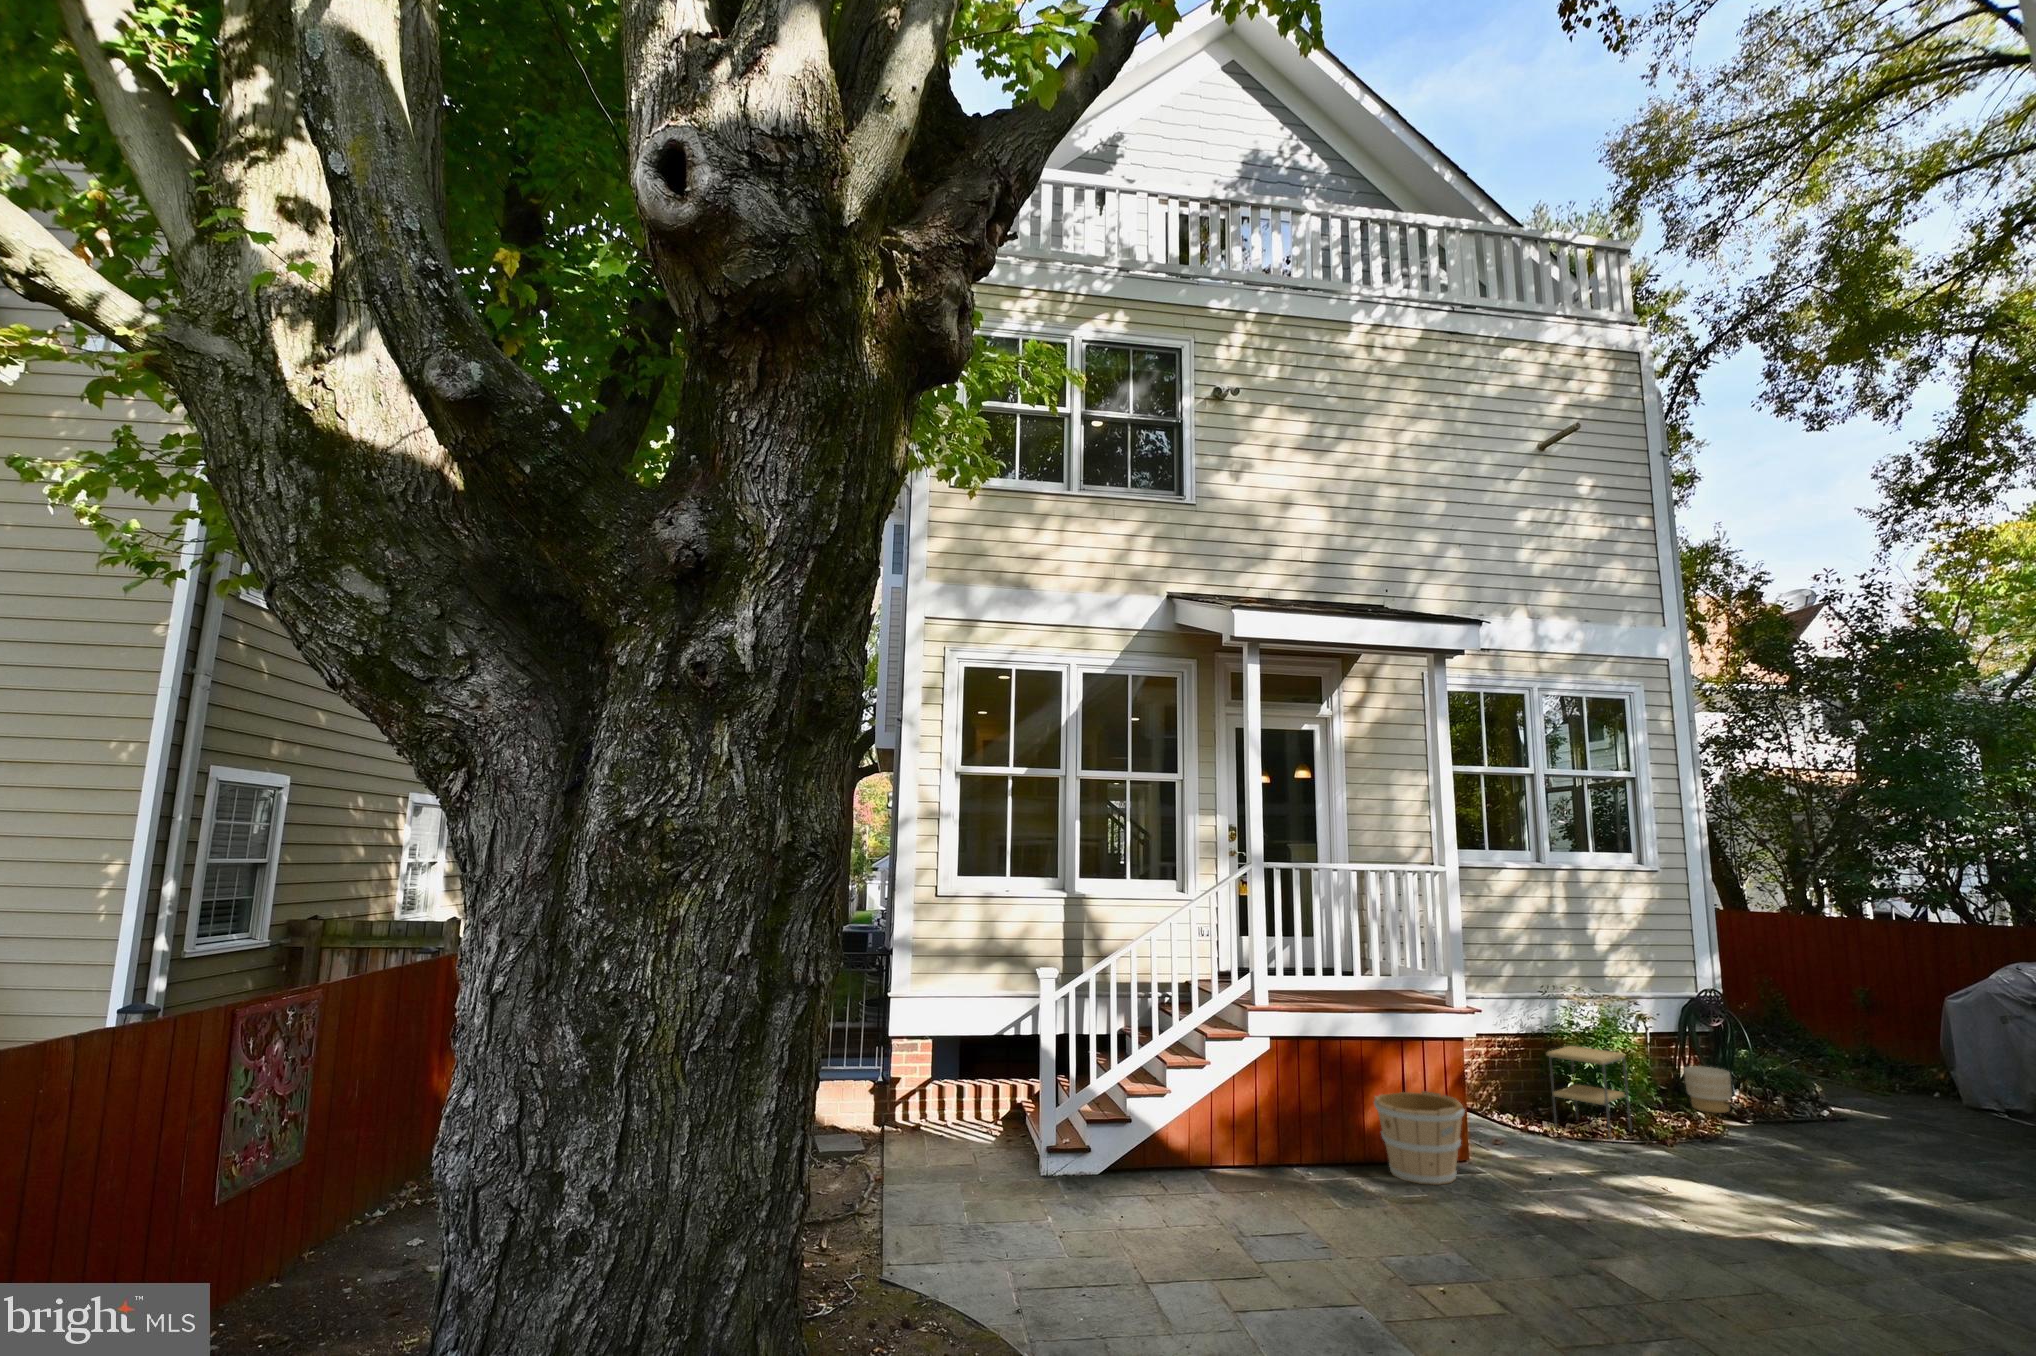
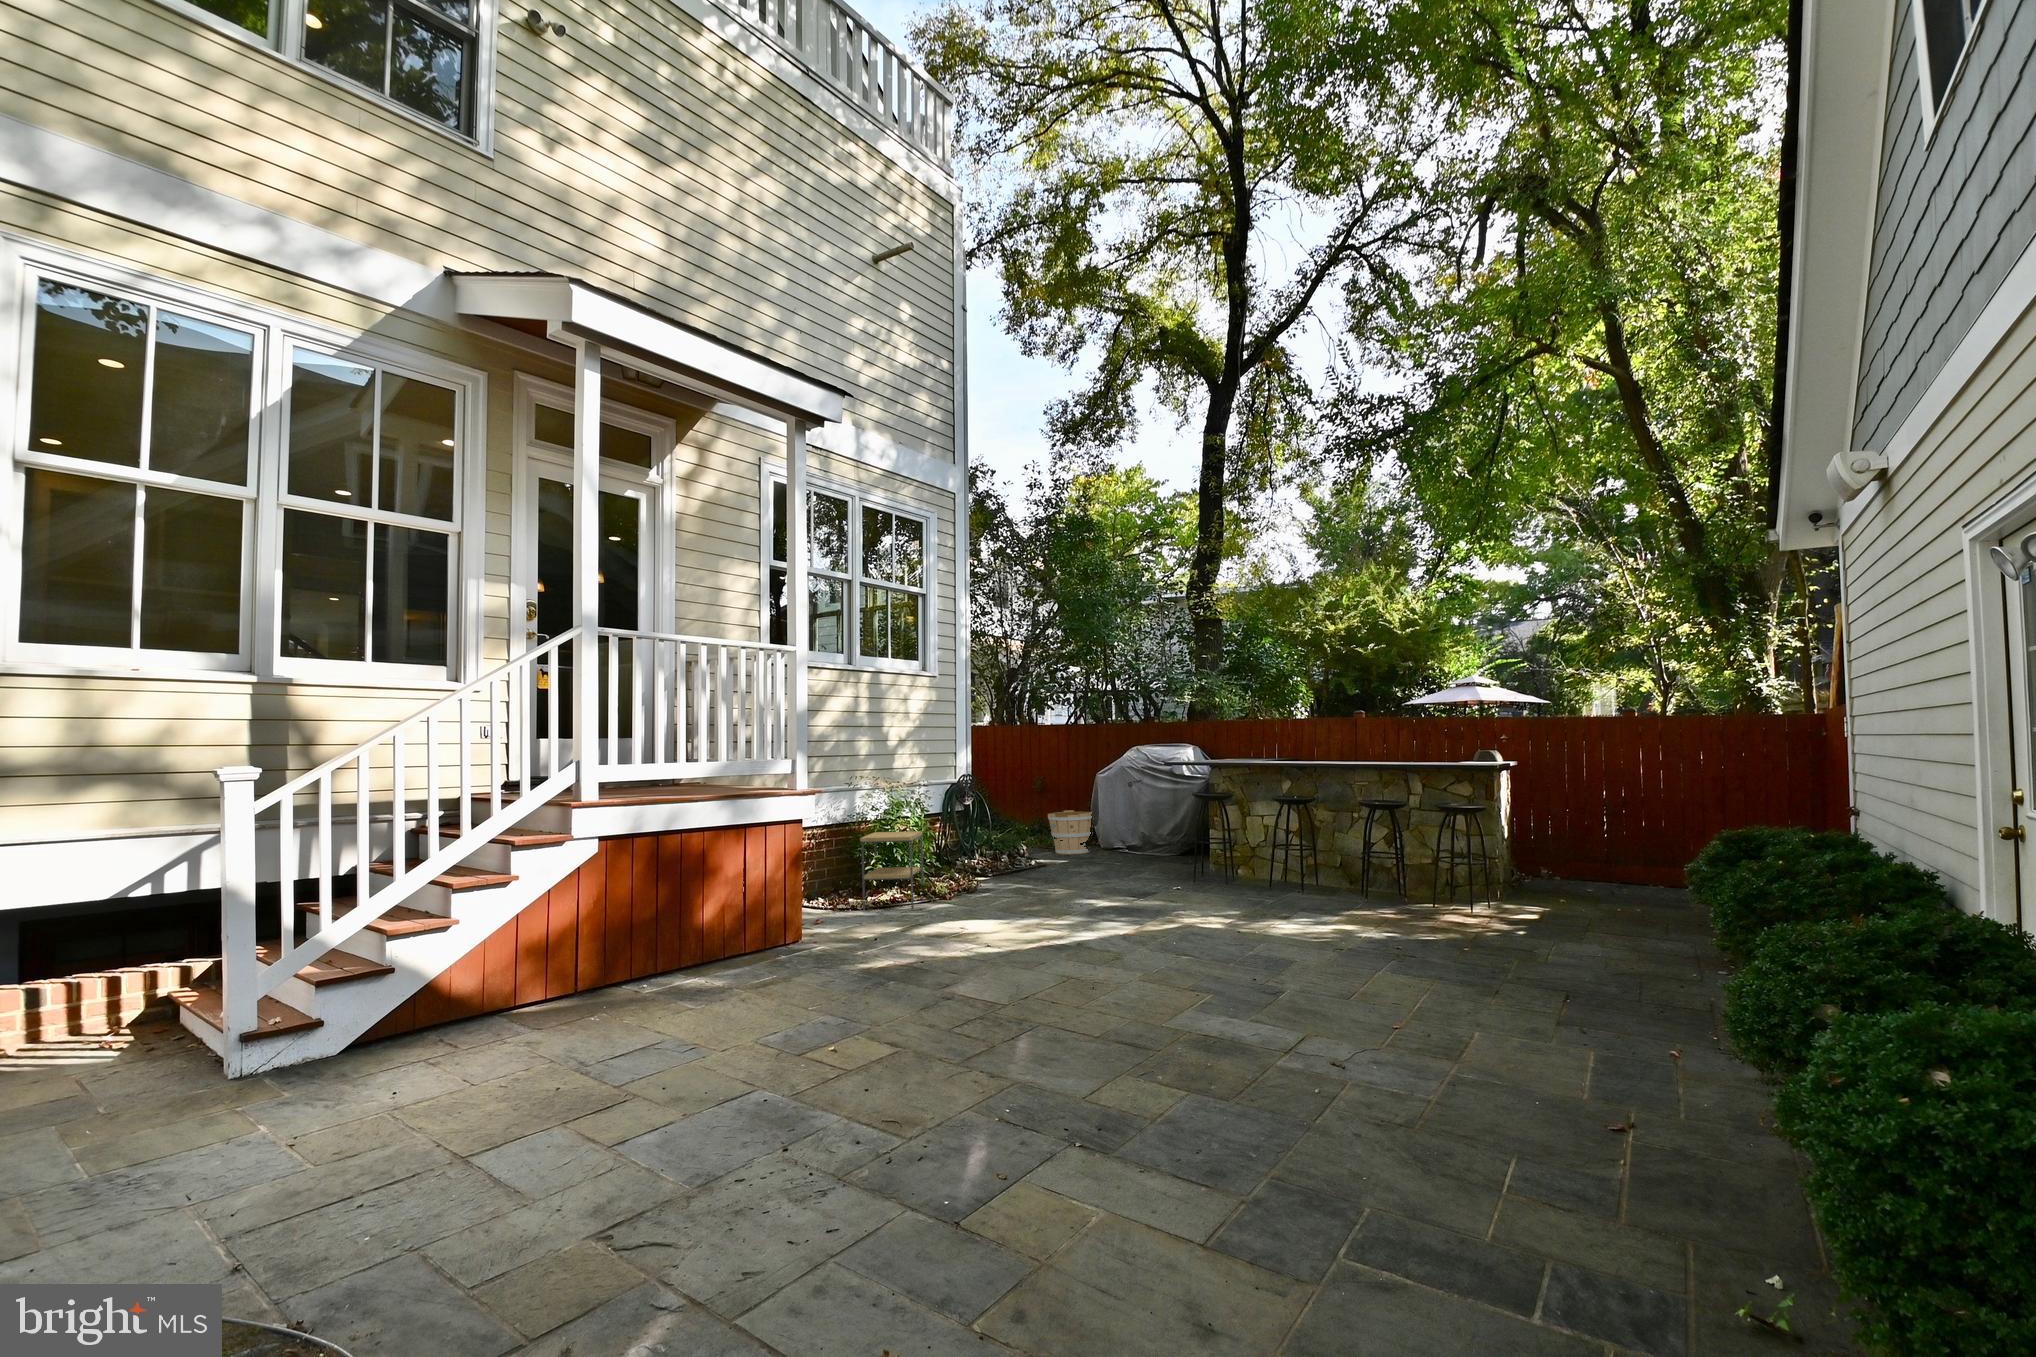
planter: present [1684,1066,1732,1113] -> none [948,844,982,881]
wooden bucket: present [1374,1091,1465,1185] -> present [1048,810,1094,855]

